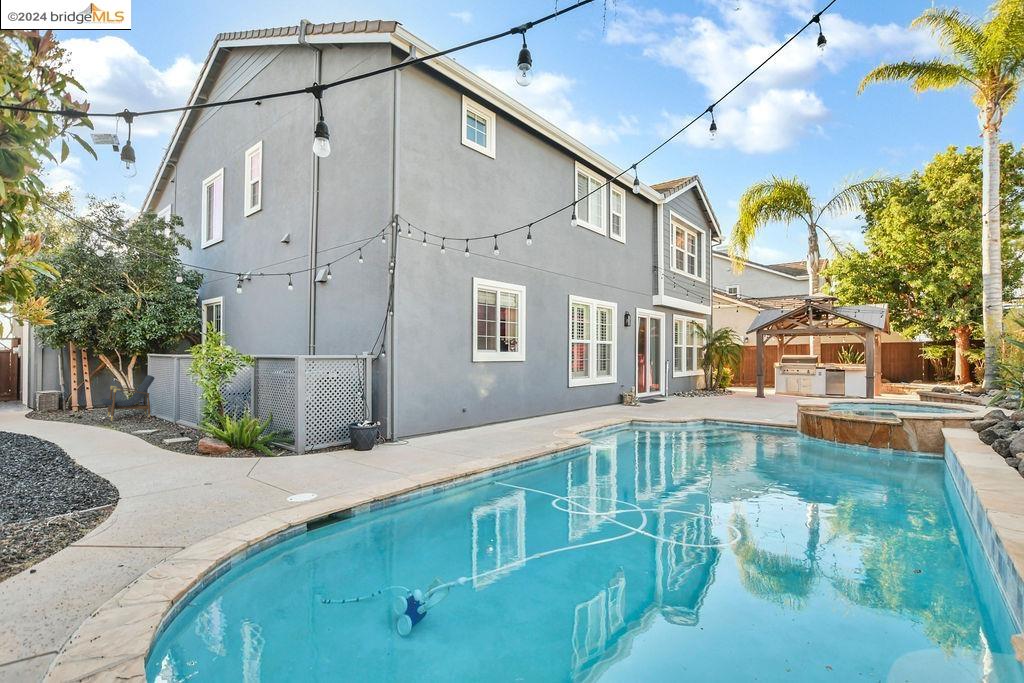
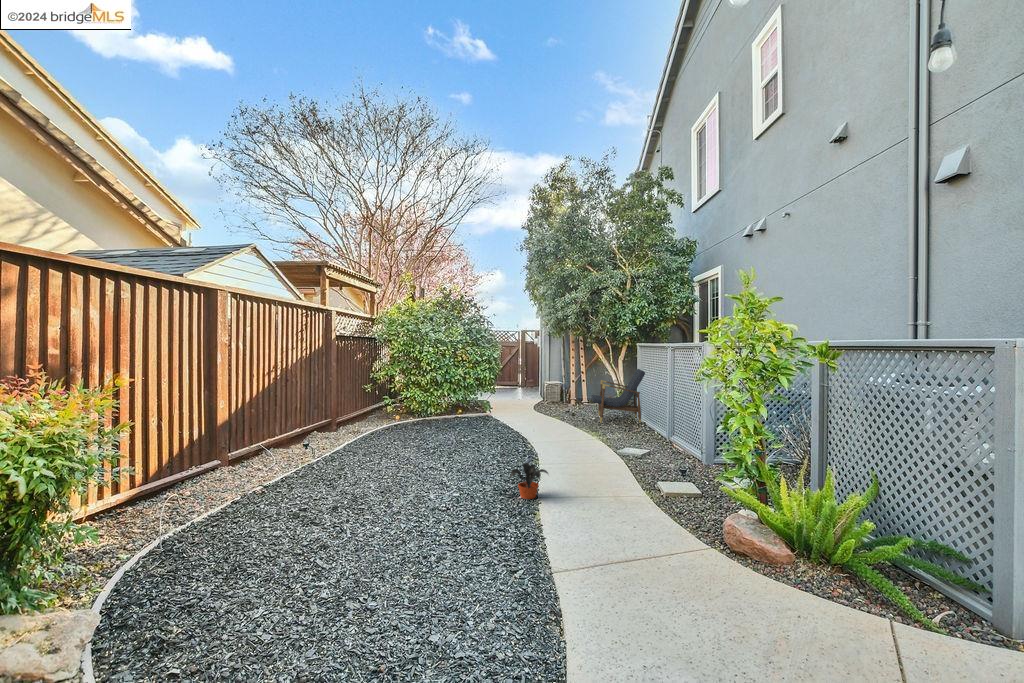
potted plant: none [47,437,82,458] -> present [510,463,548,499]

